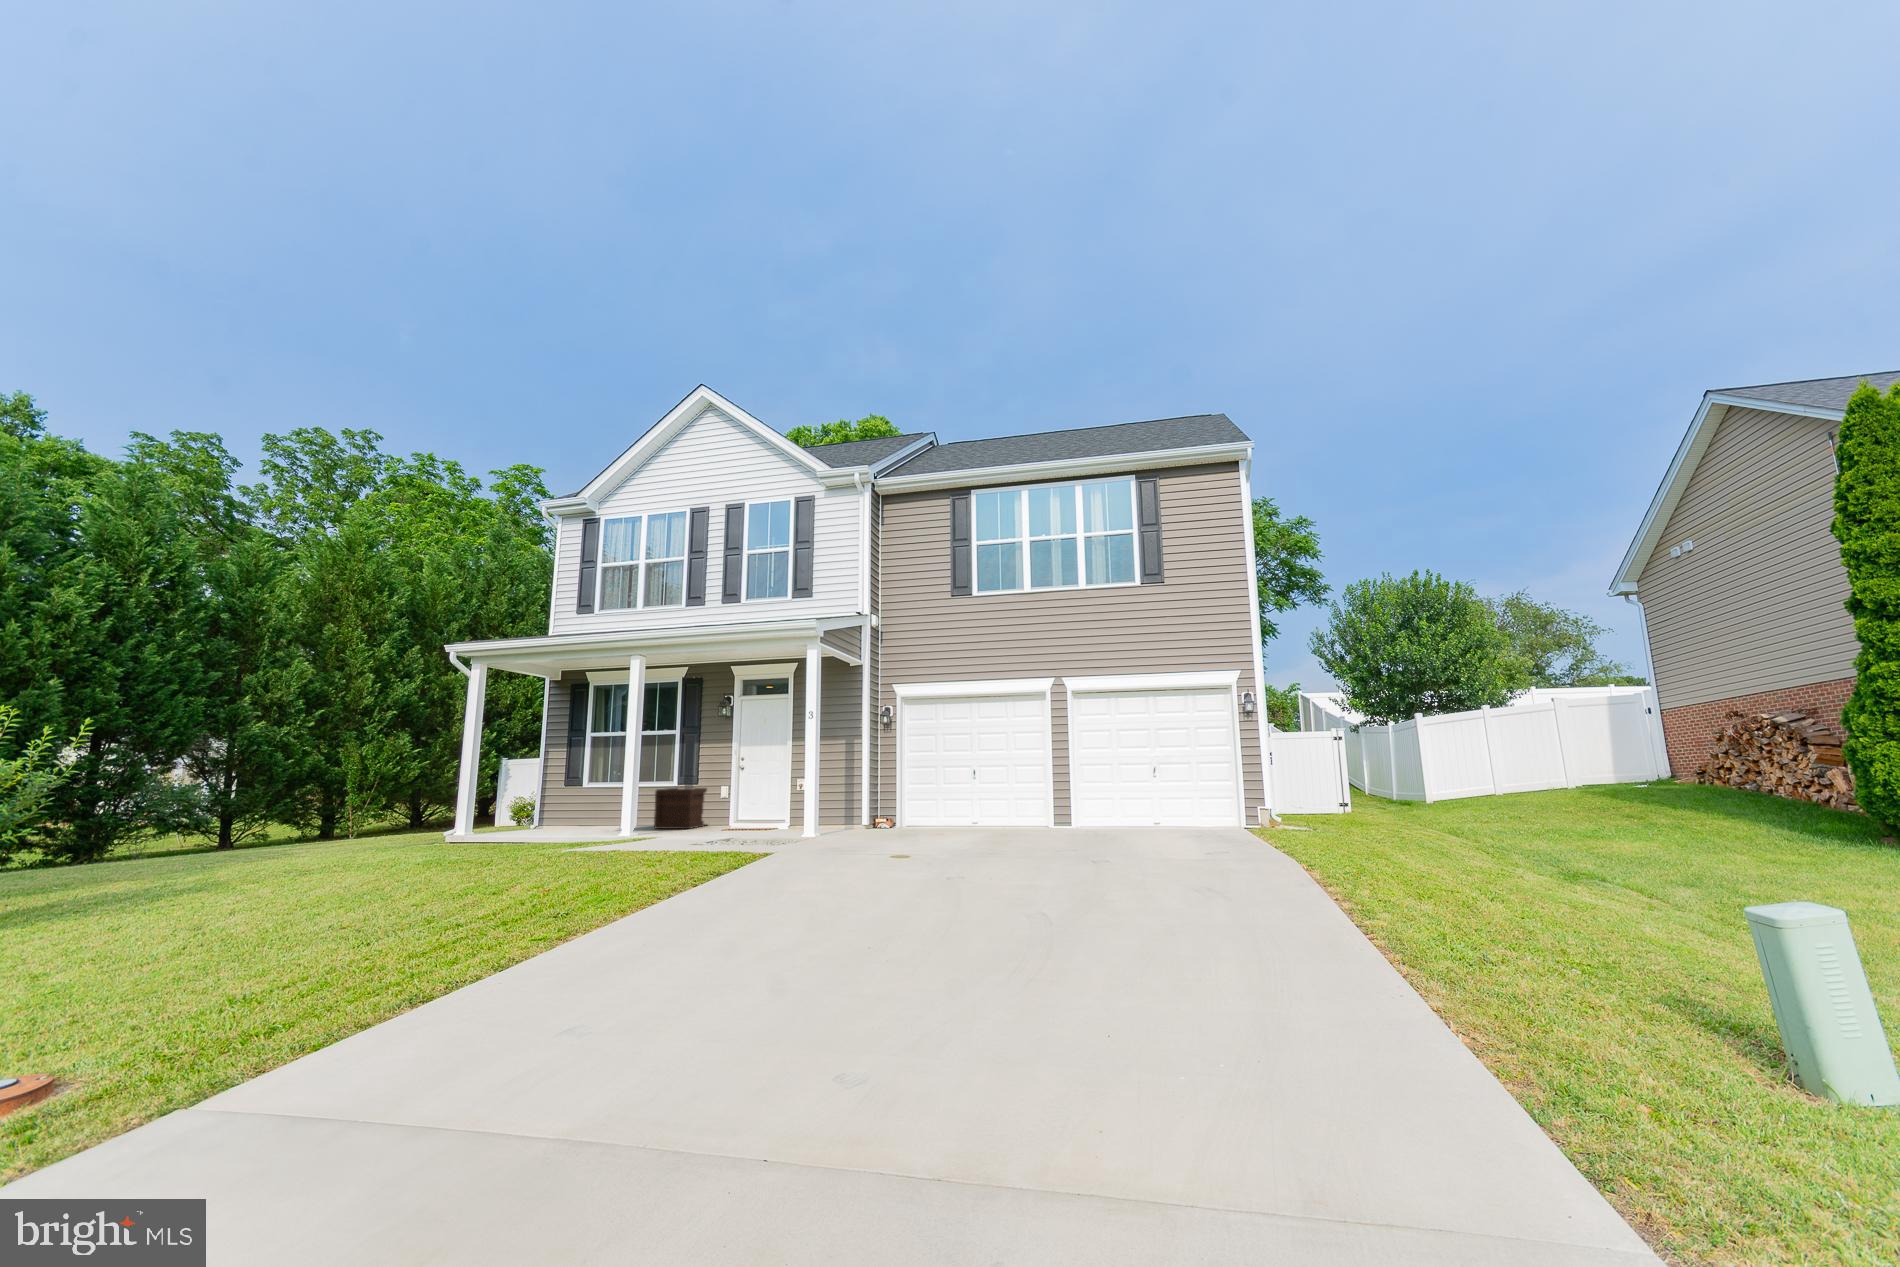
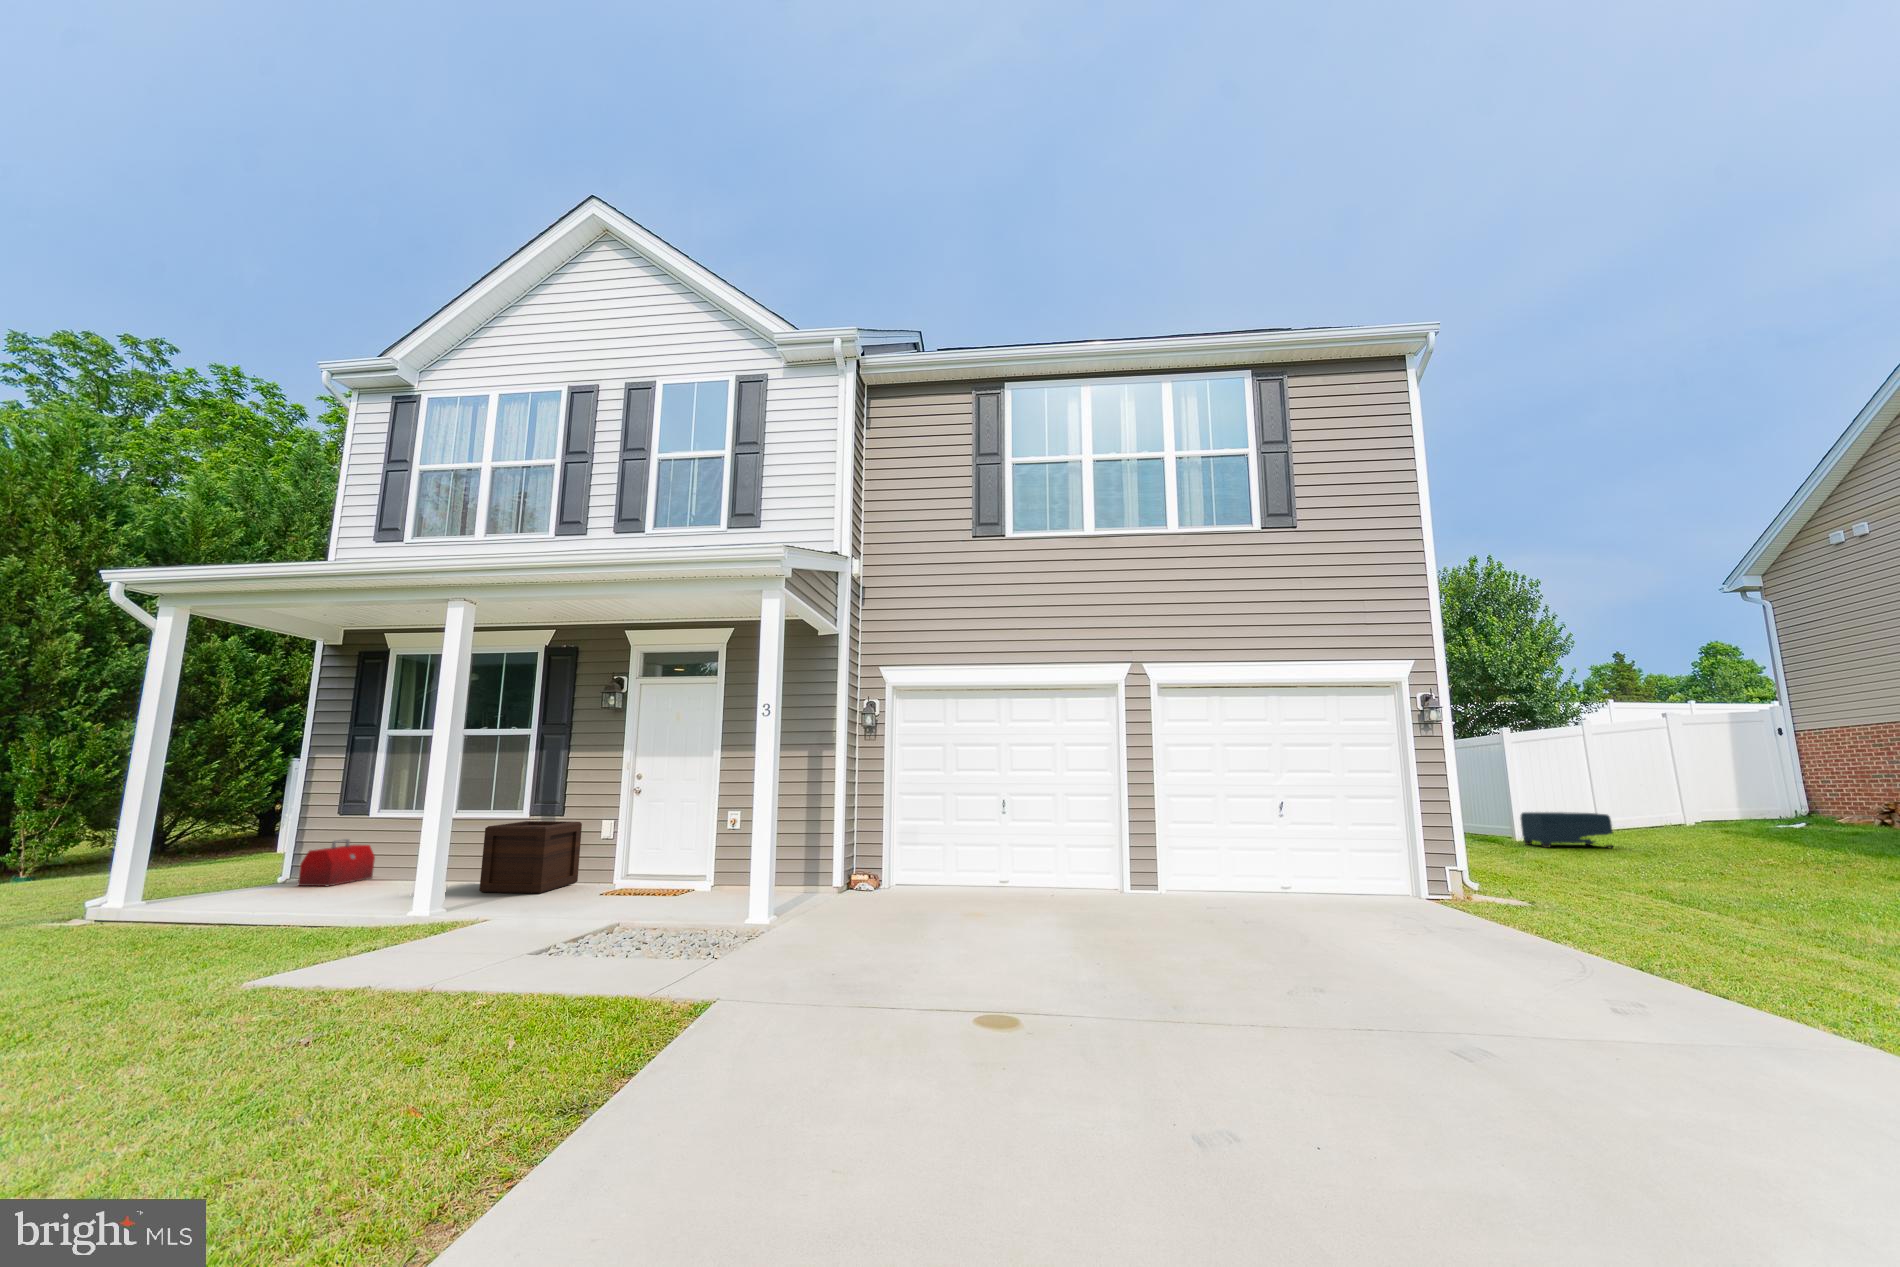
bench: none [1409,780,1478,807] -> present [1520,812,1613,848]
toolbox: none [549,800,588,827] -> present [298,839,375,886]

